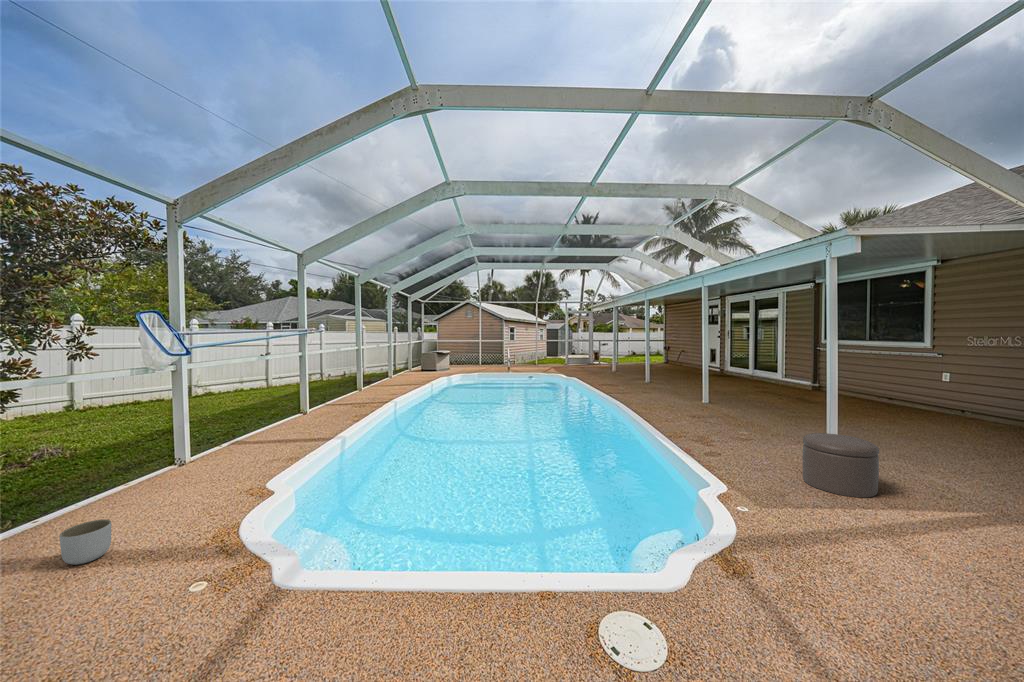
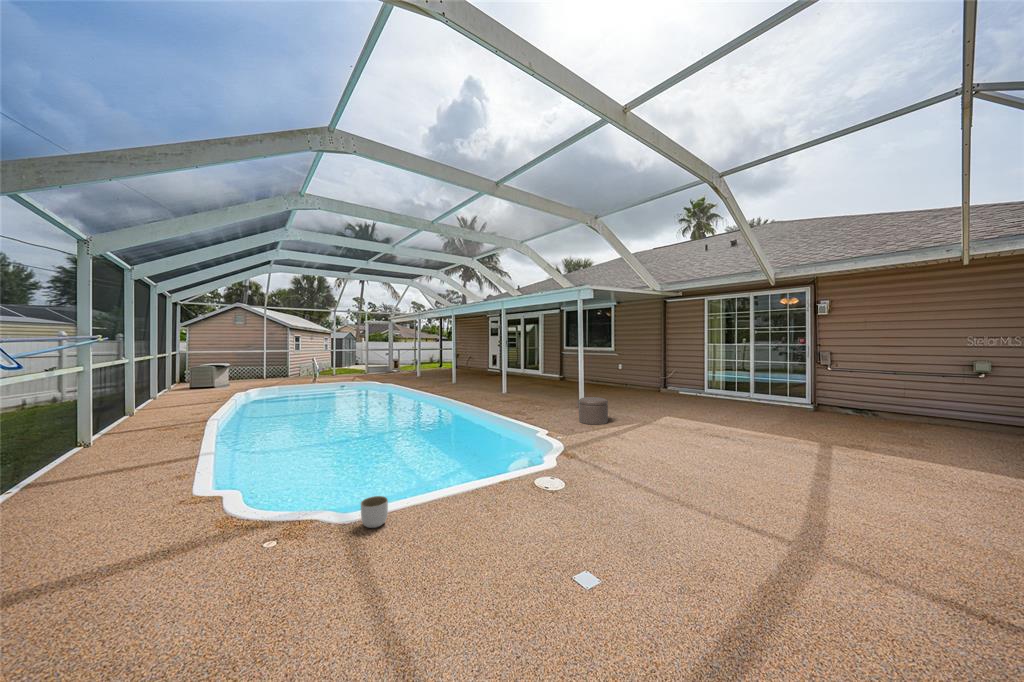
planter: present [60,519,111,565] -> present [361,496,388,528]

